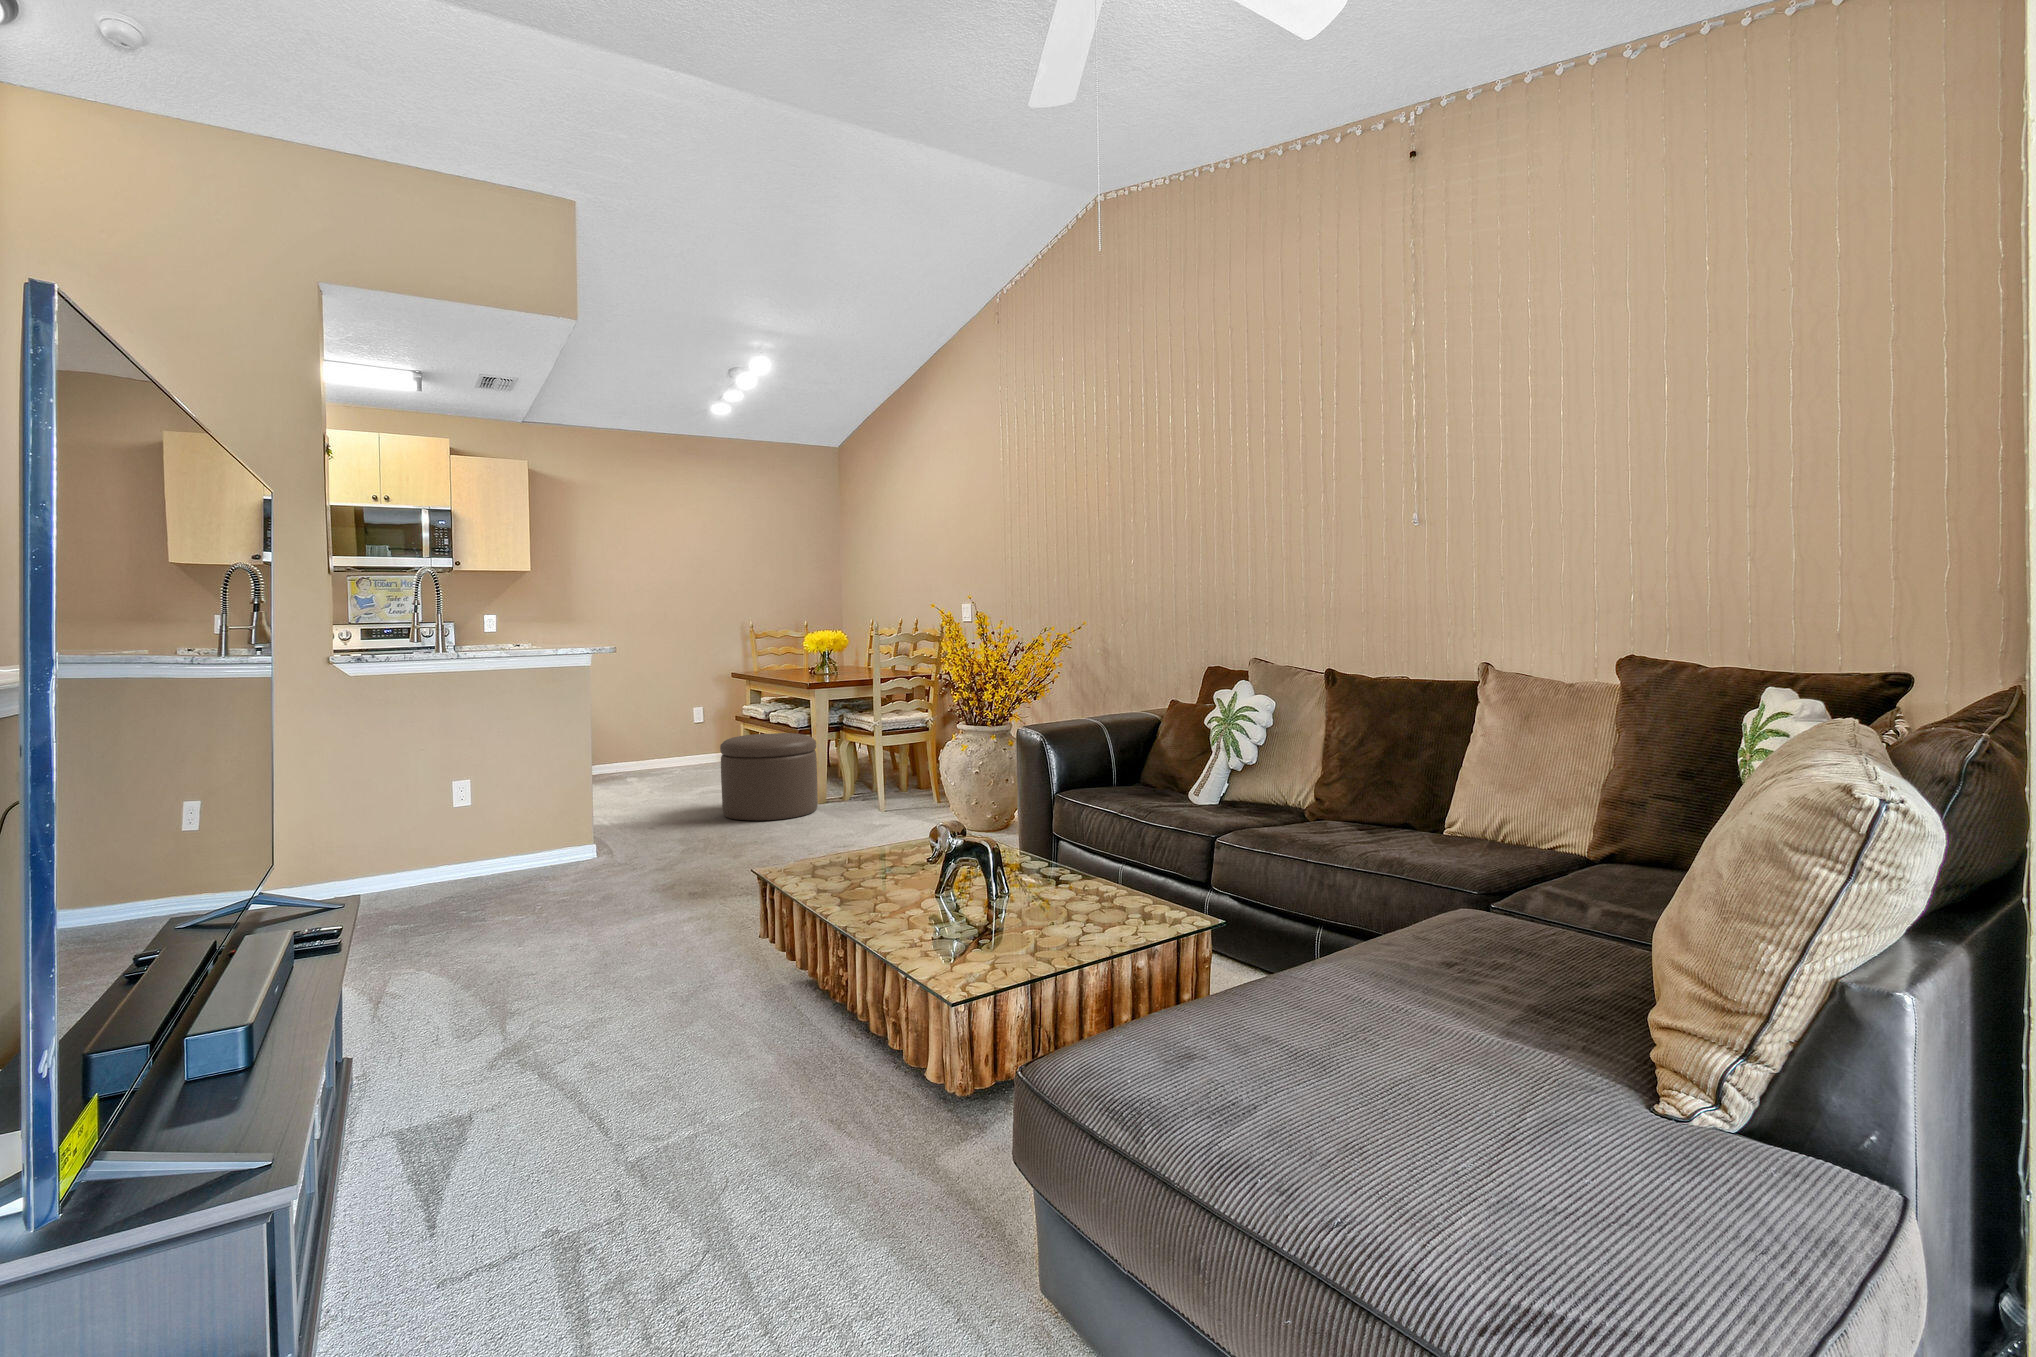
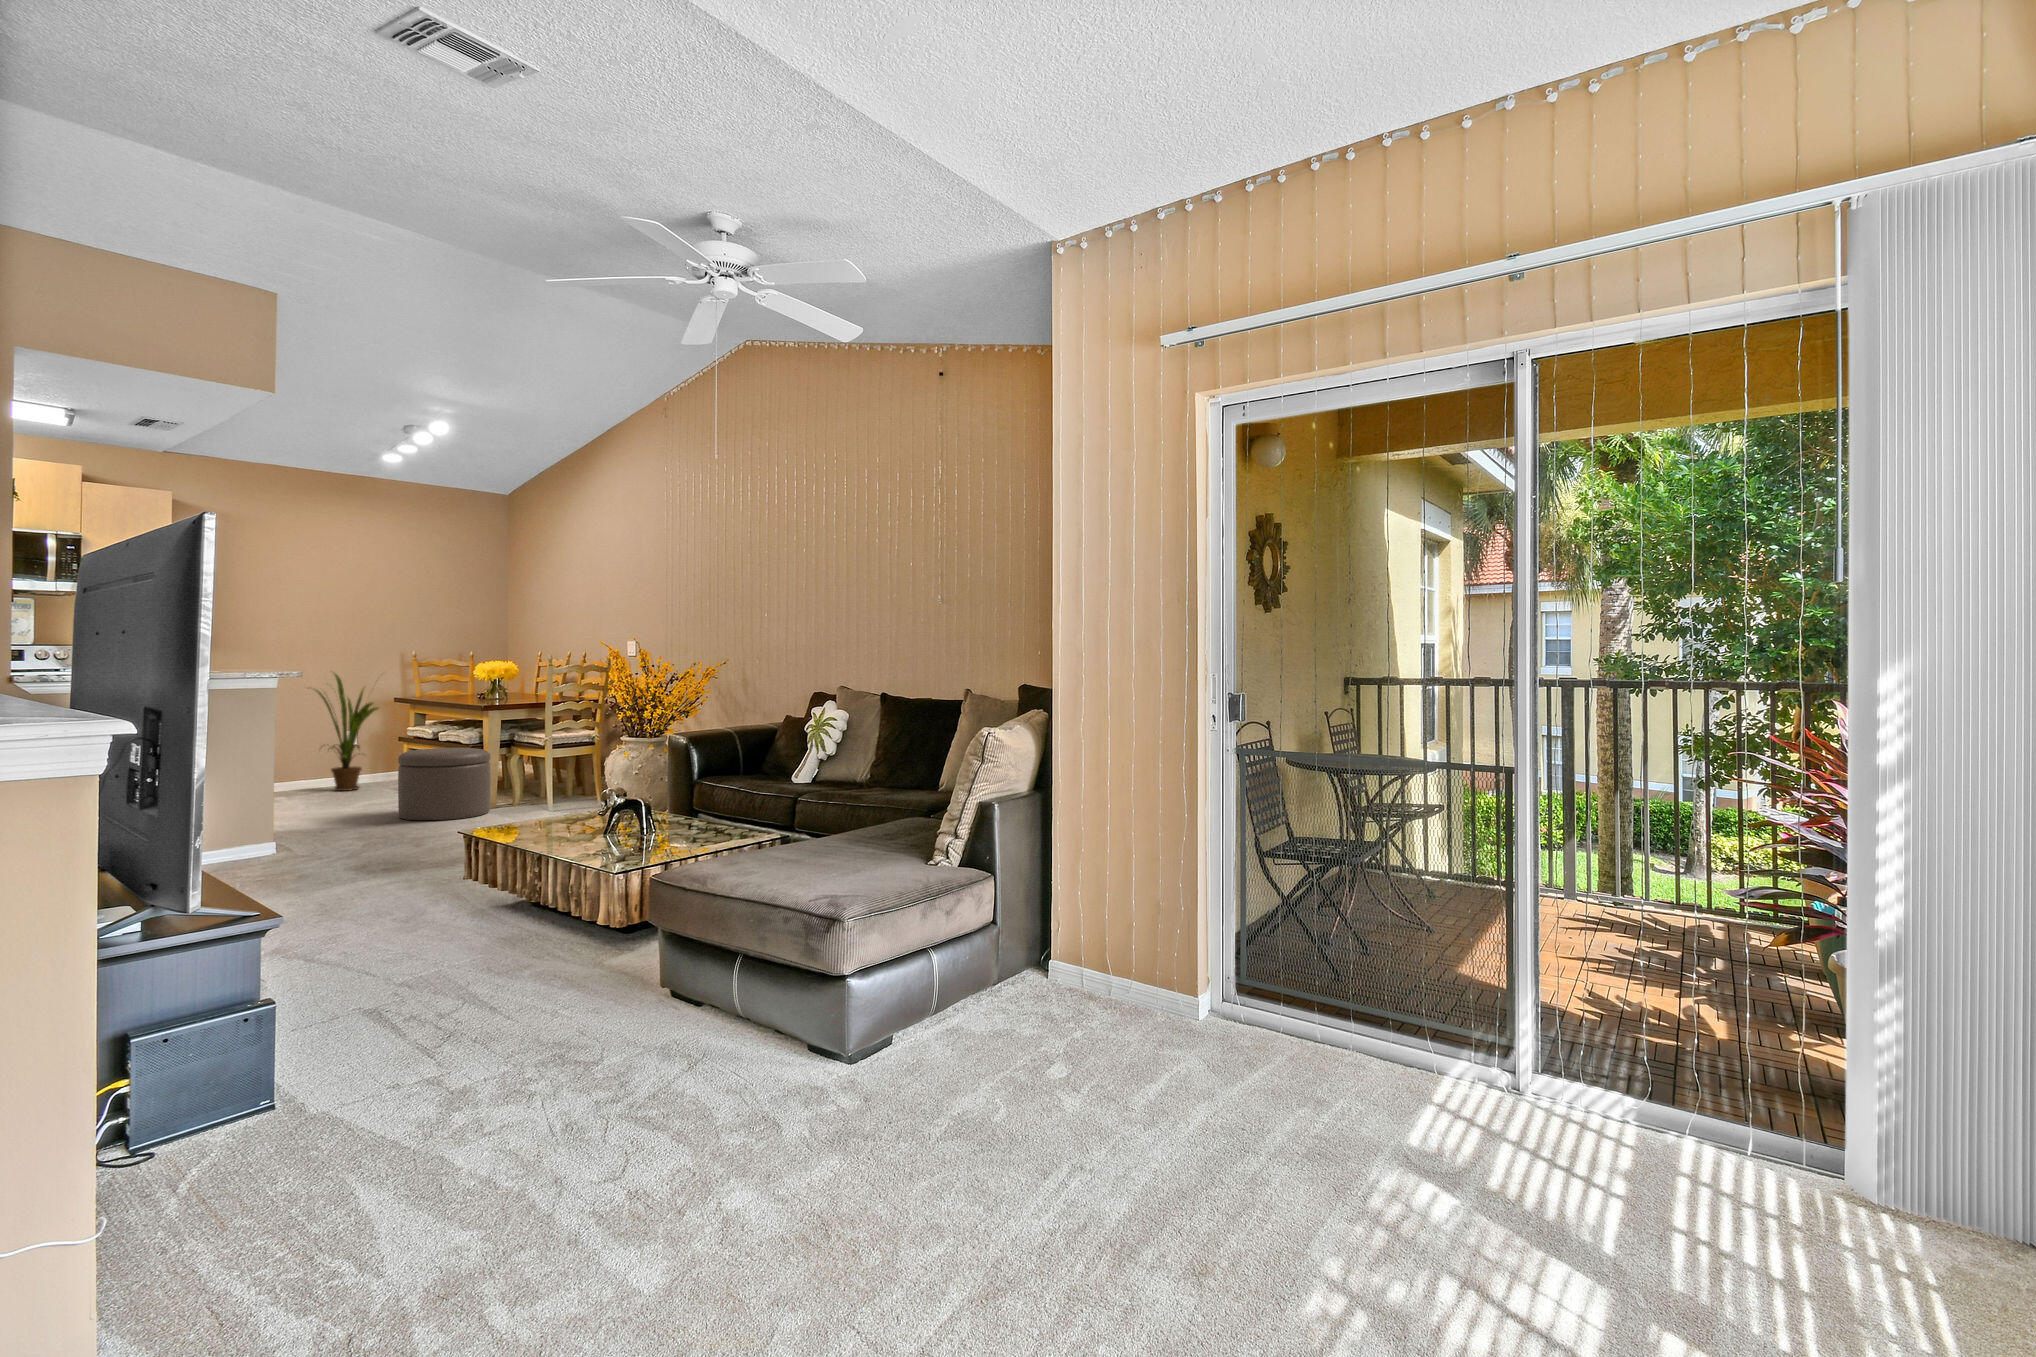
house plant: none [644,644,722,774] -> present [316,673,378,791]

